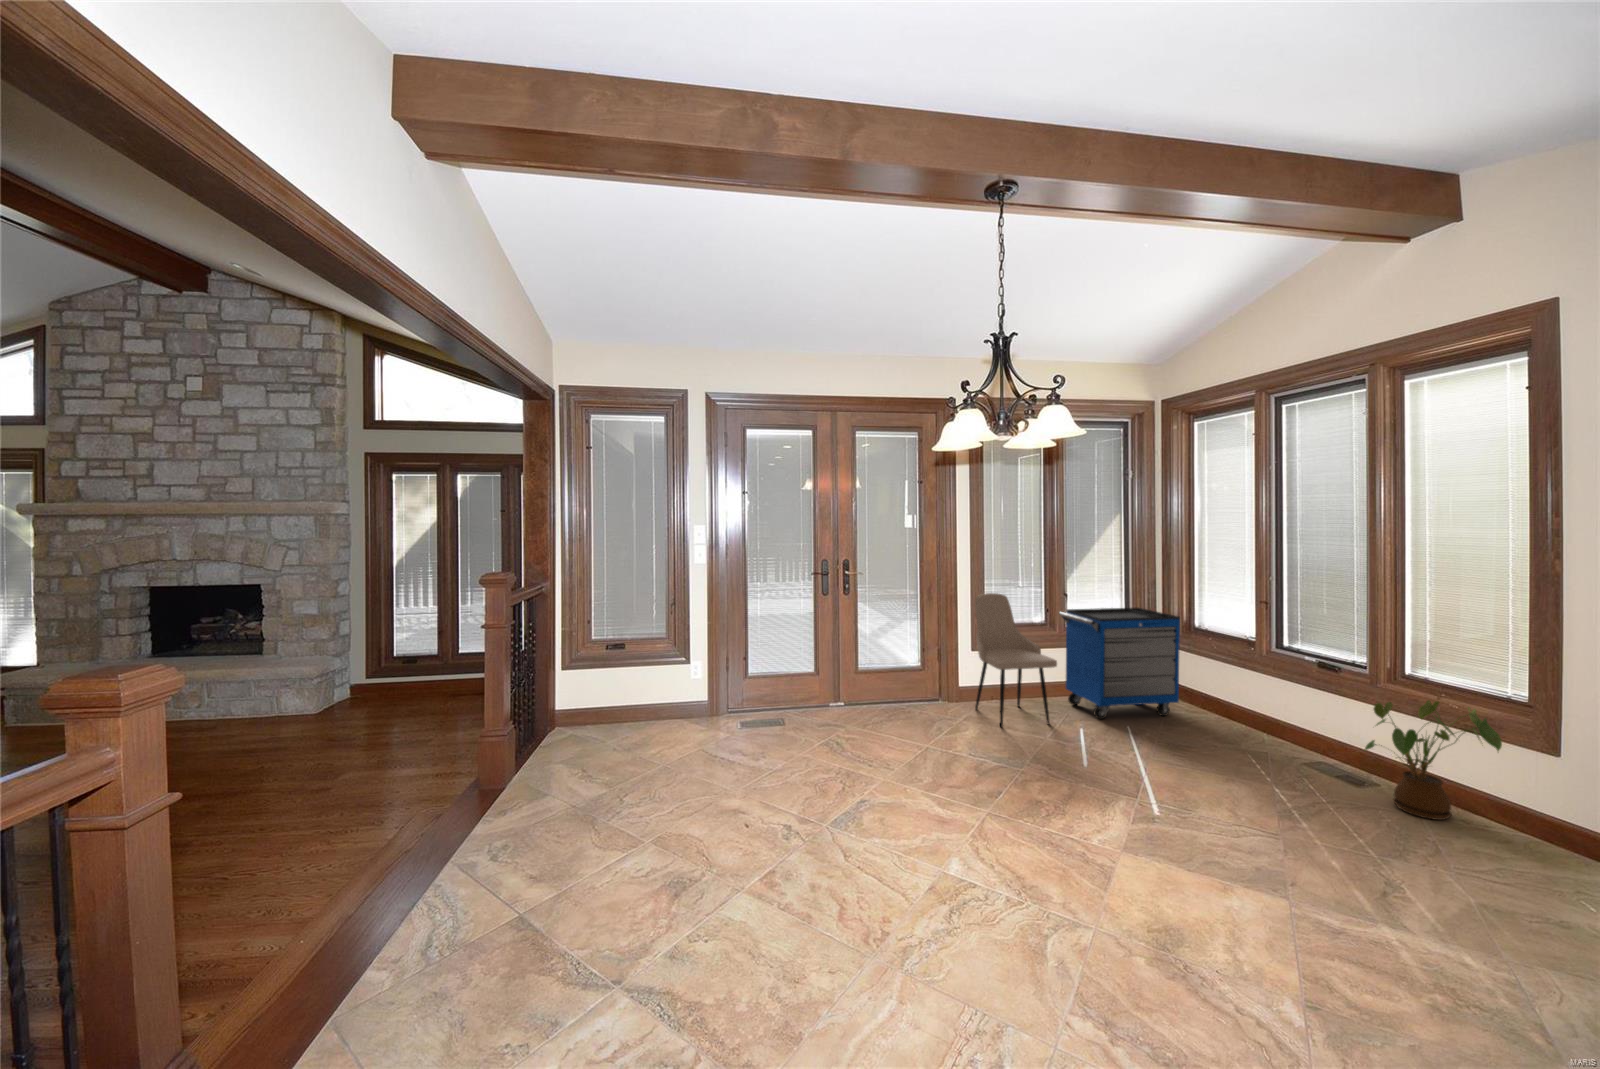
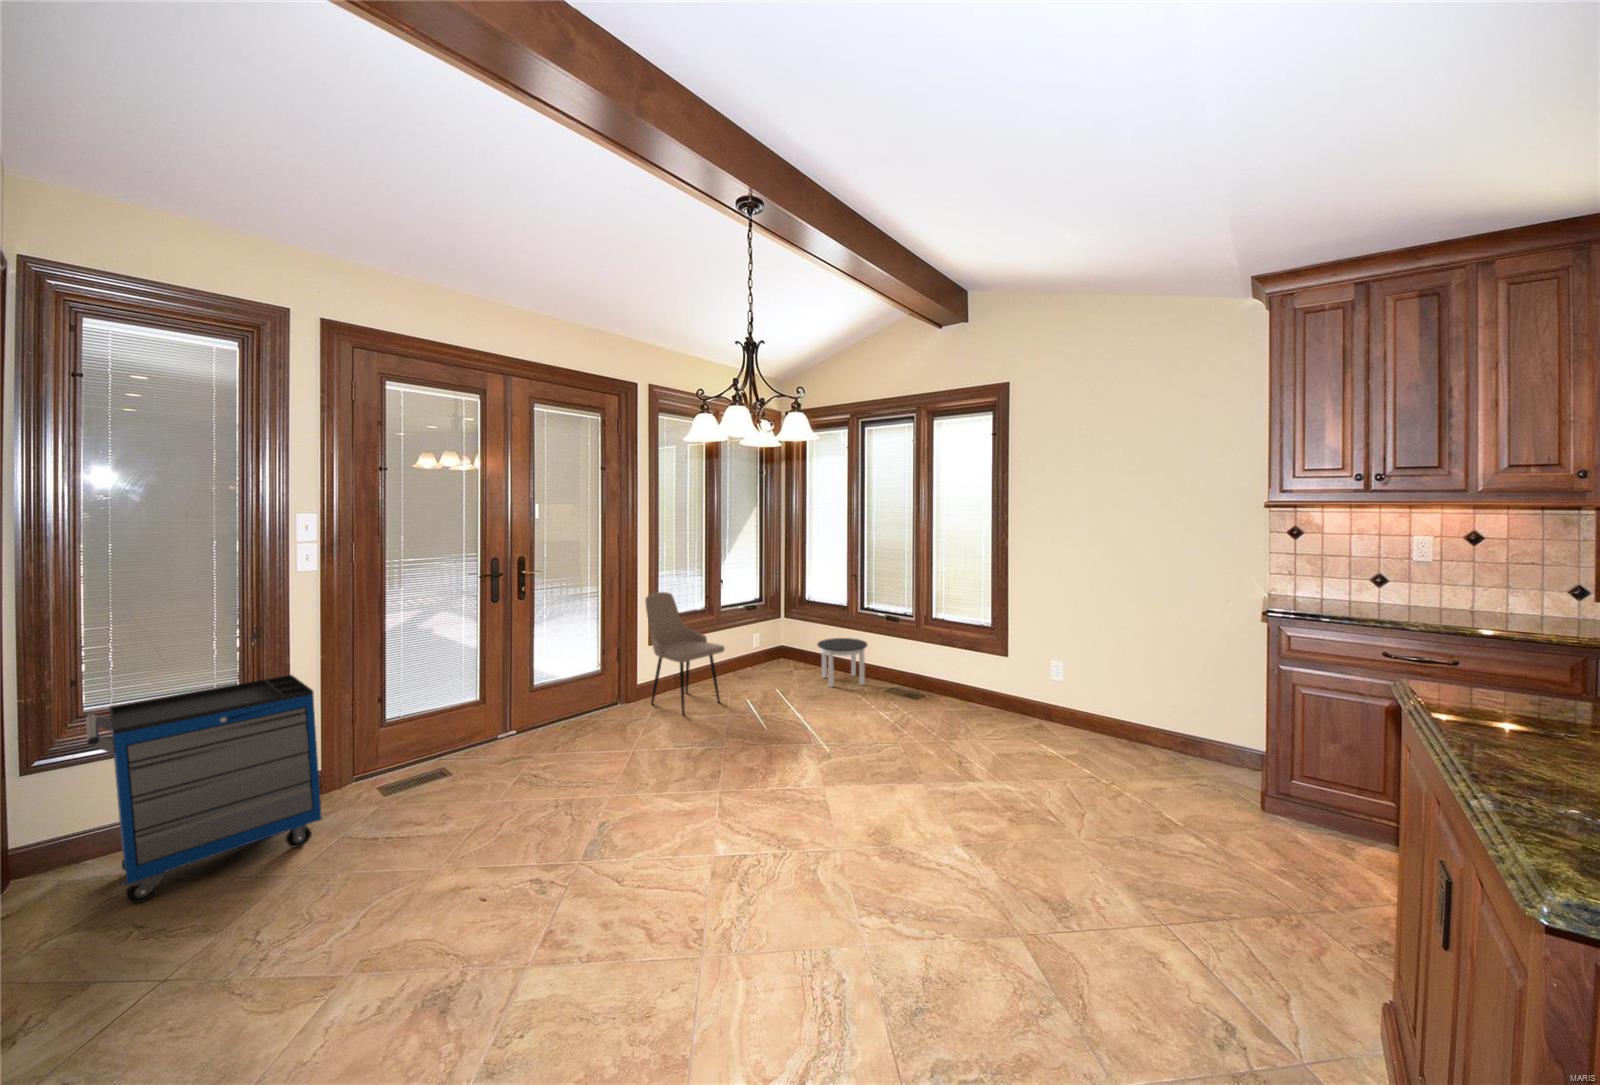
storage cabinet: present [1059,608,1180,719] -> present [86,675,322,903]
round table: none [1196,677,1279,749] -> present [817,638,867,687]
house plant: present [1365,700,1502,820] -> none [925,633,987,708]

